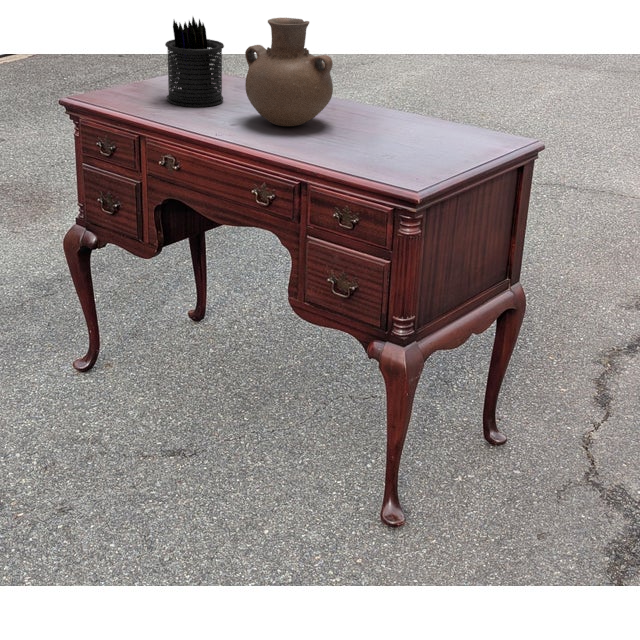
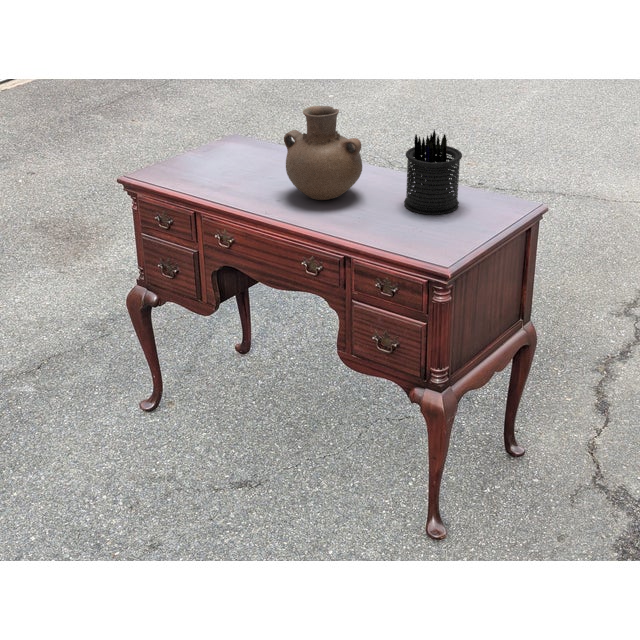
pen holder: present [165,17,224,107] -> present [404,130,462,215]

